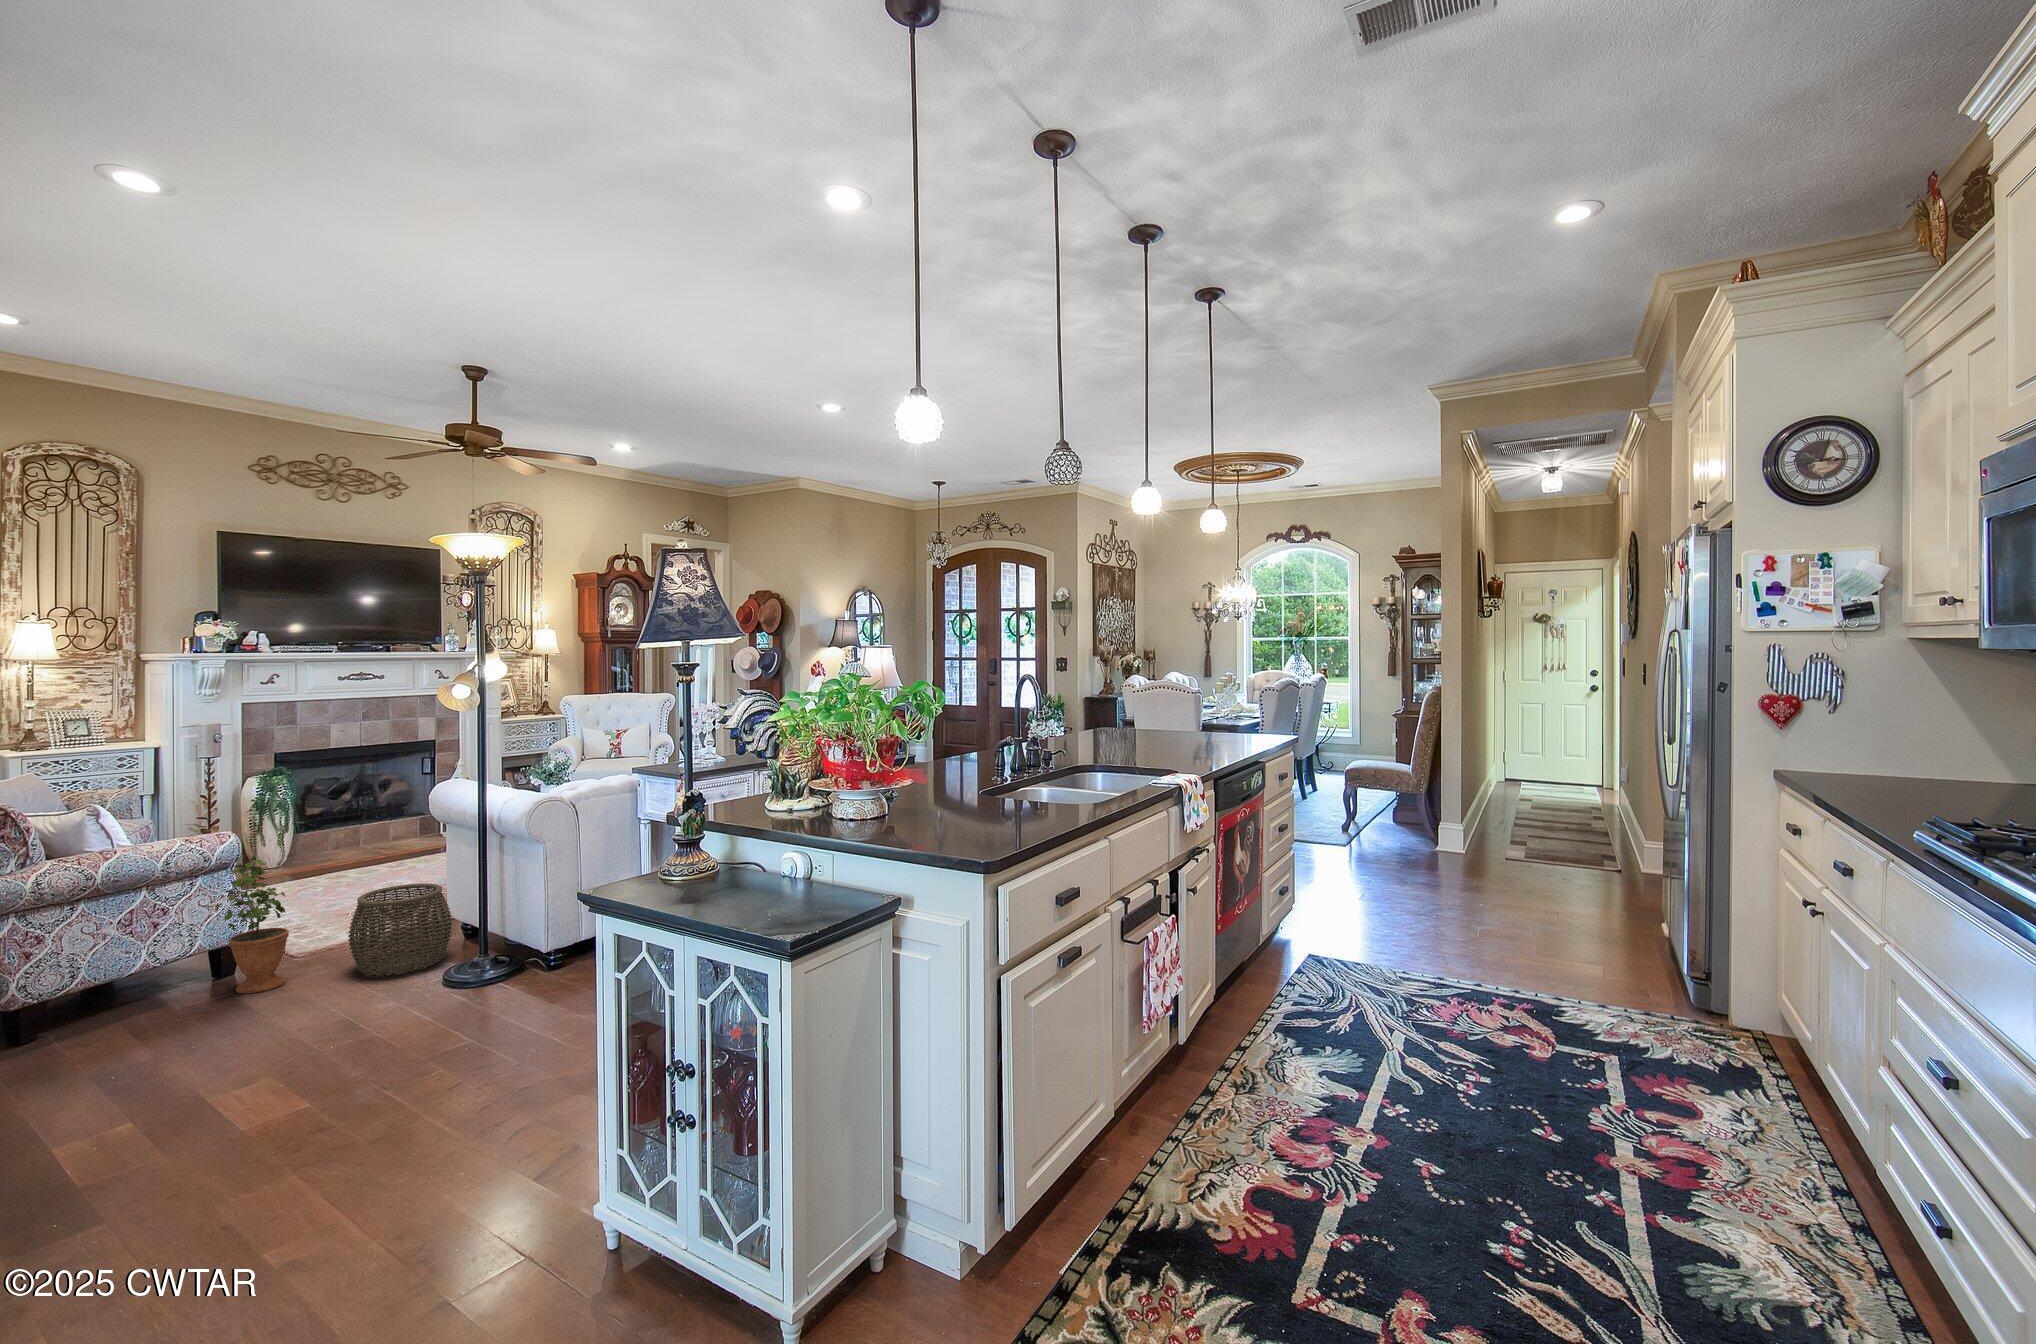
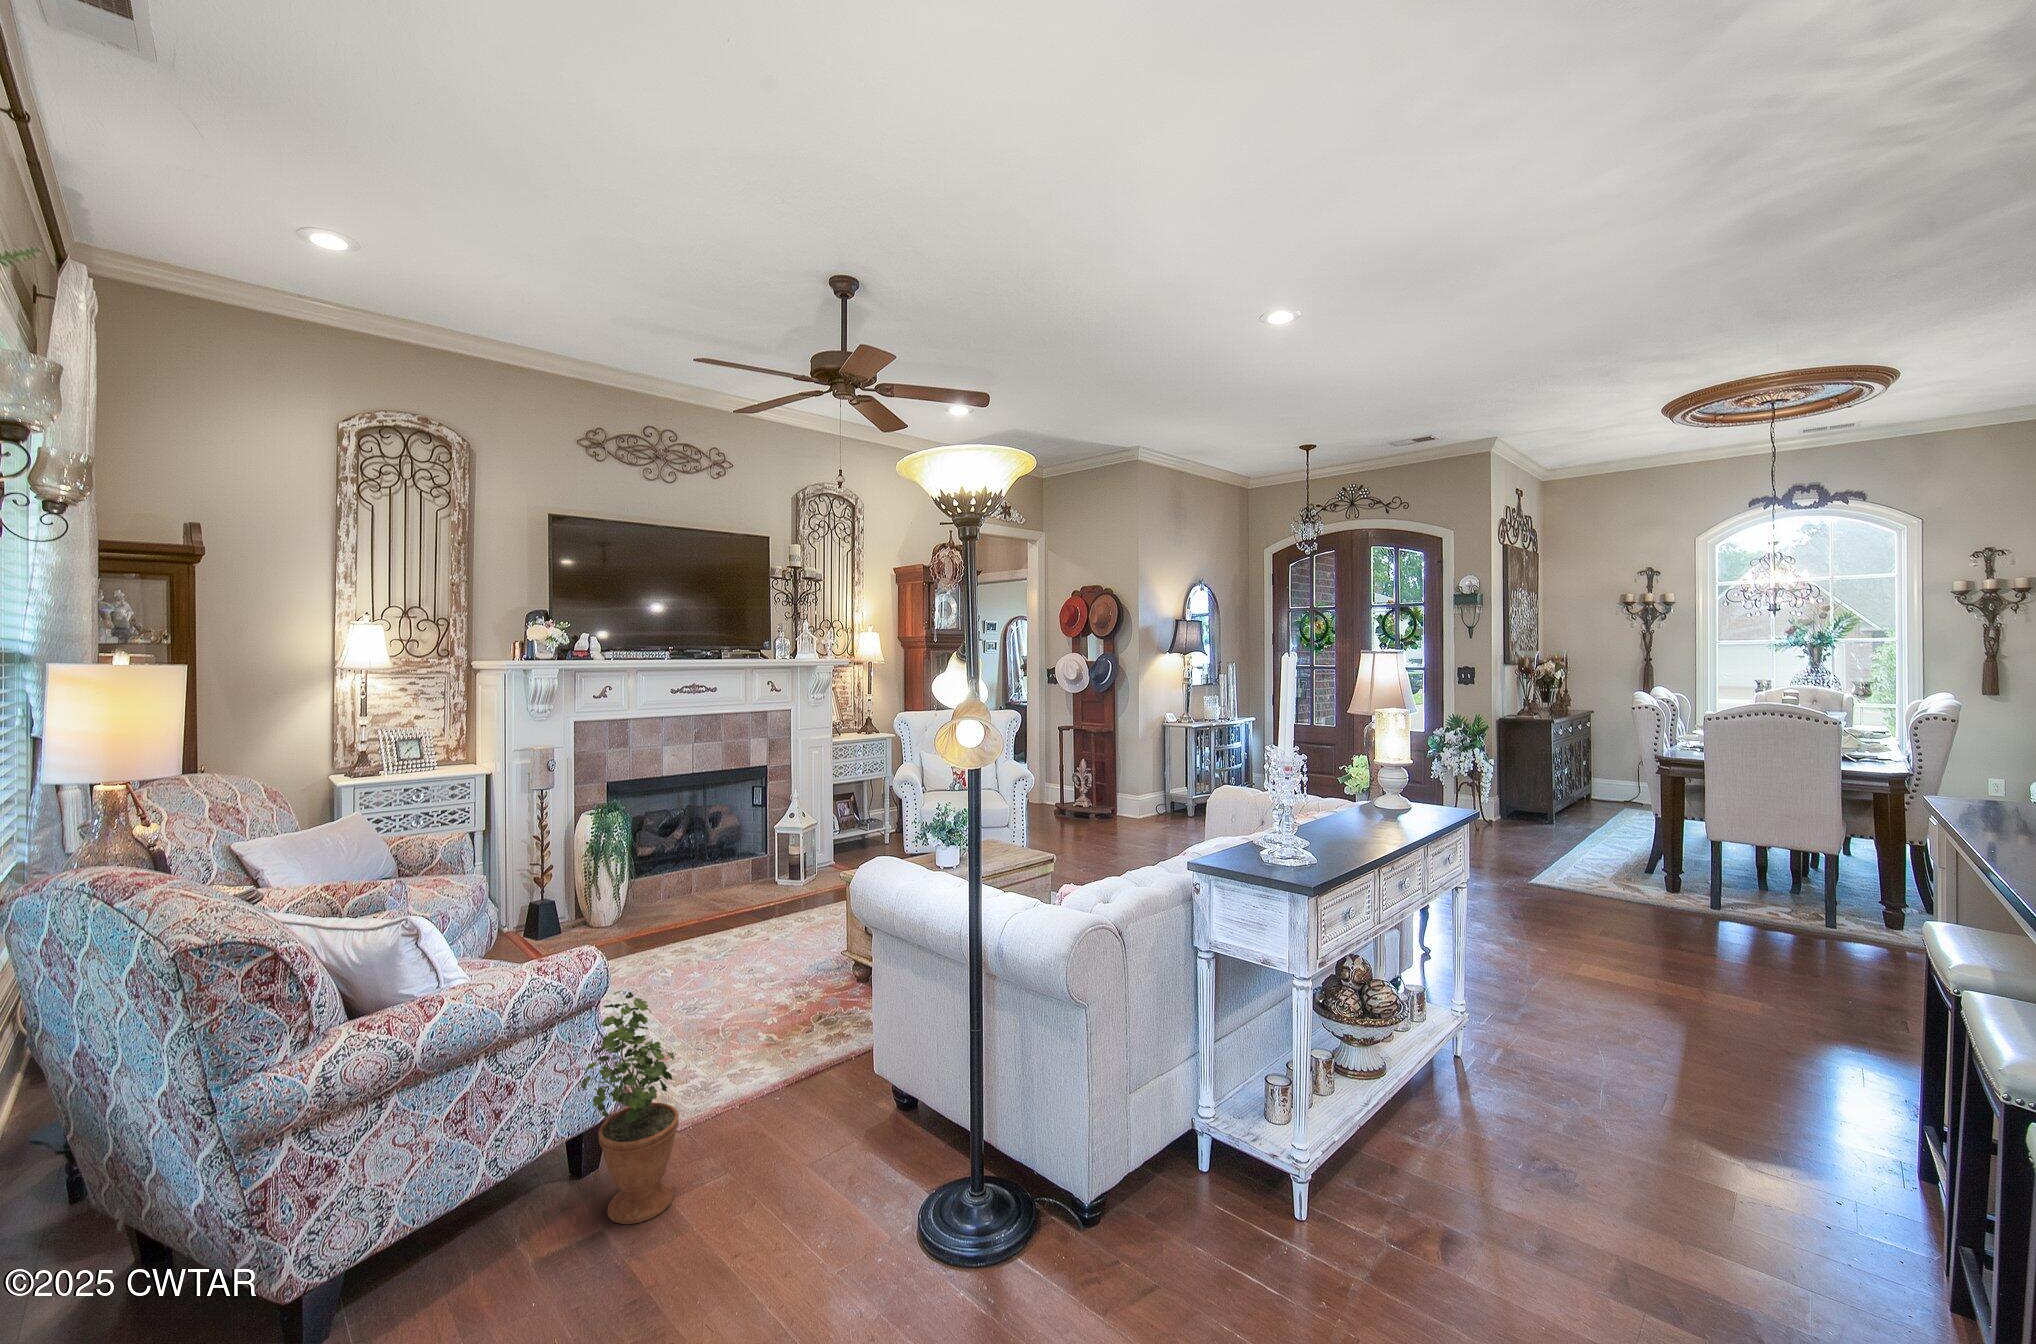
woven basket: present [348,883,453,977] -> none [759,1026,899,1198]

